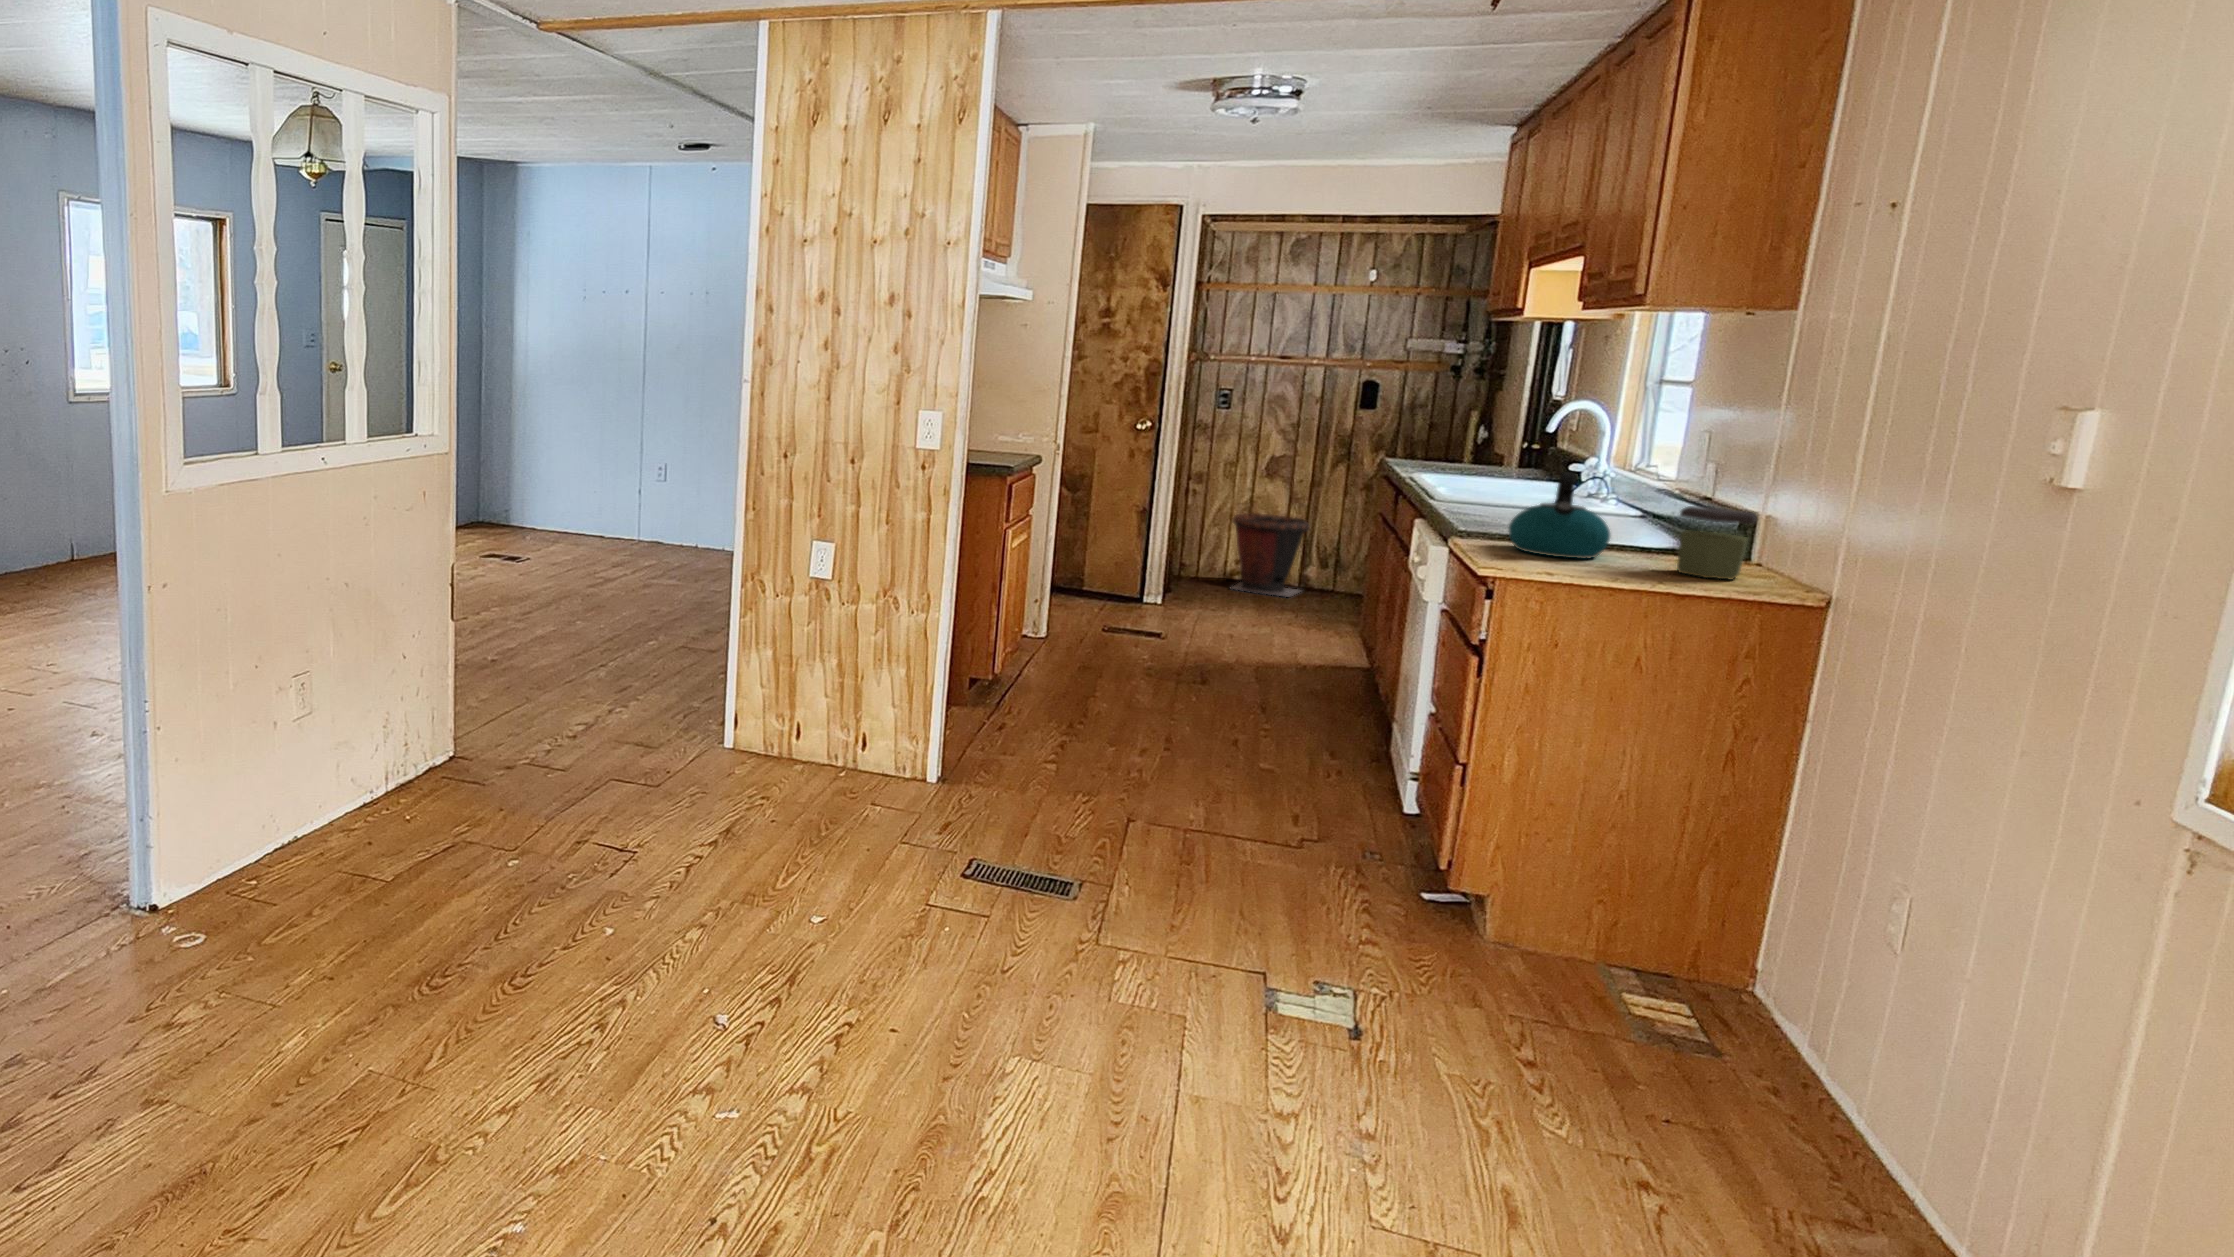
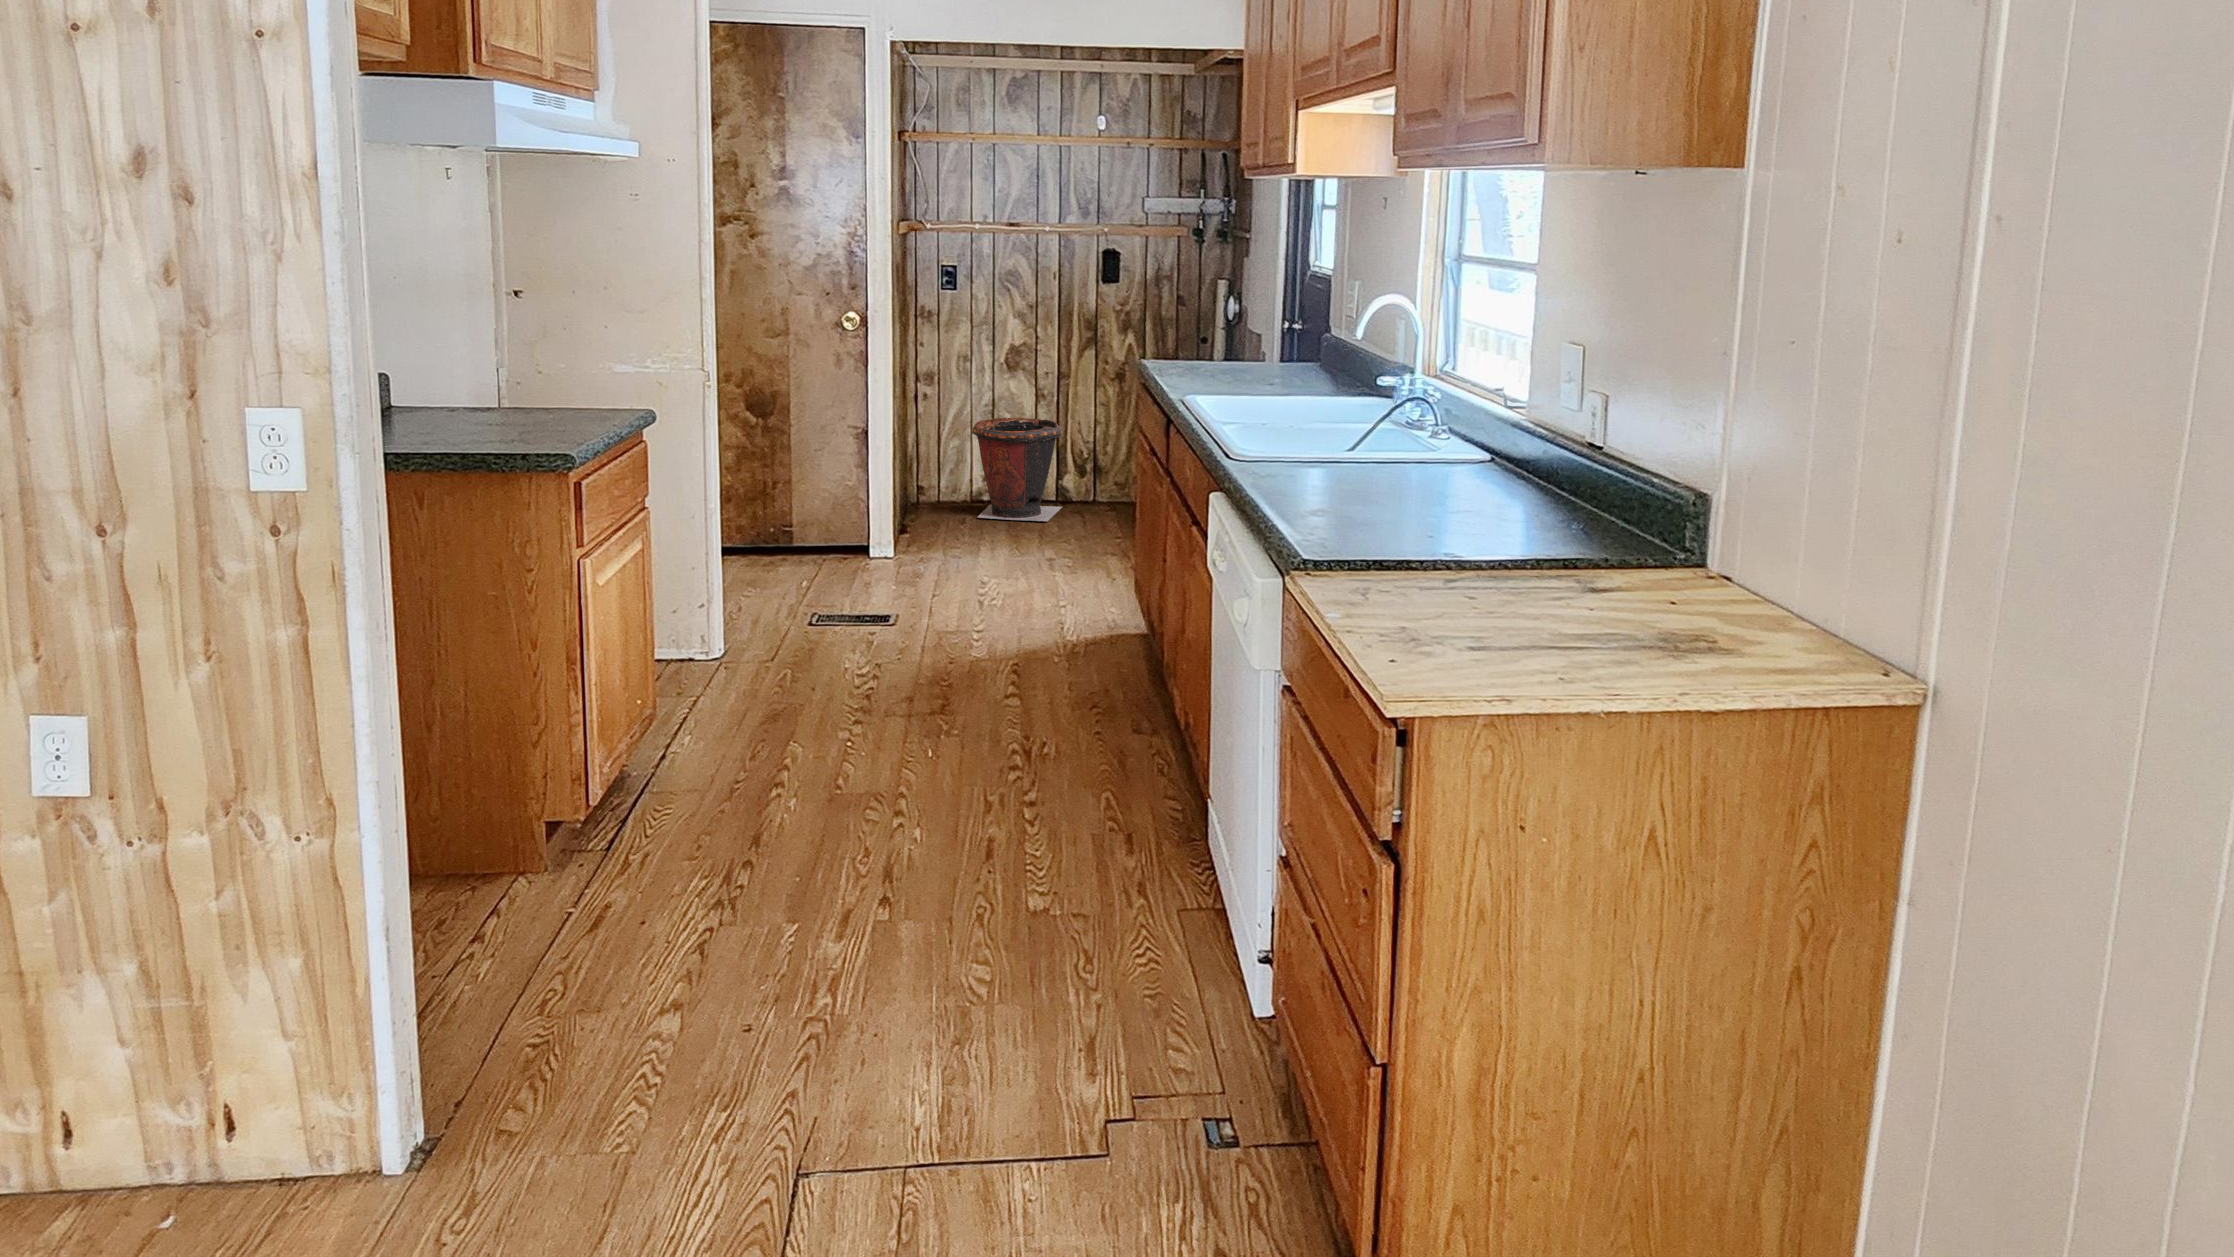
kettle: present [1509,472,1611,559] -> none [1387,456,1542,615]
jar: present [1677,506,1757,579] -> none [1649,508,1767,643]

